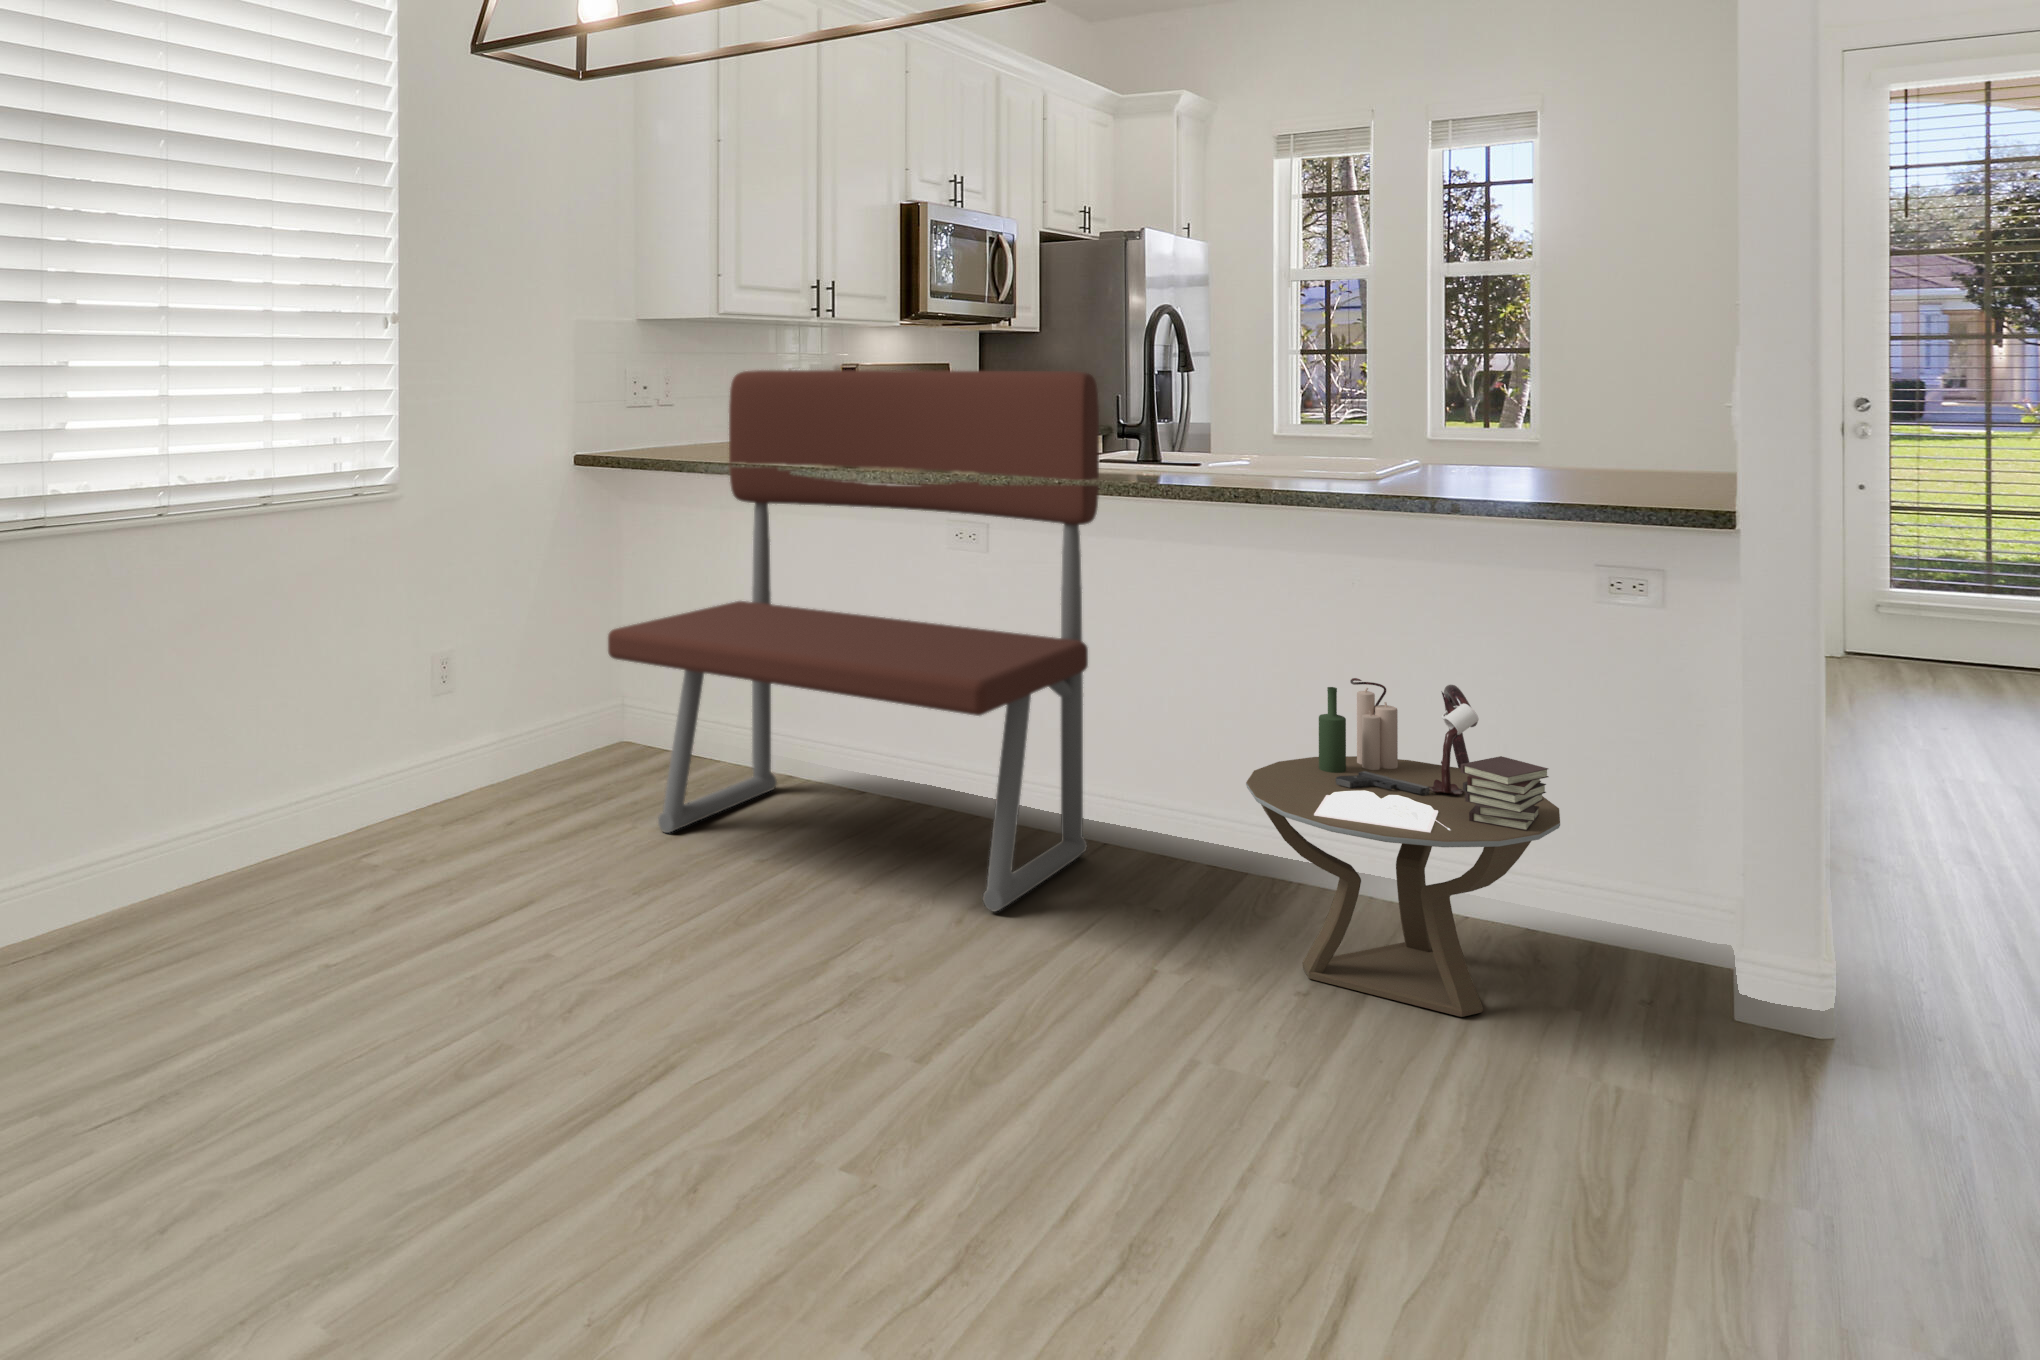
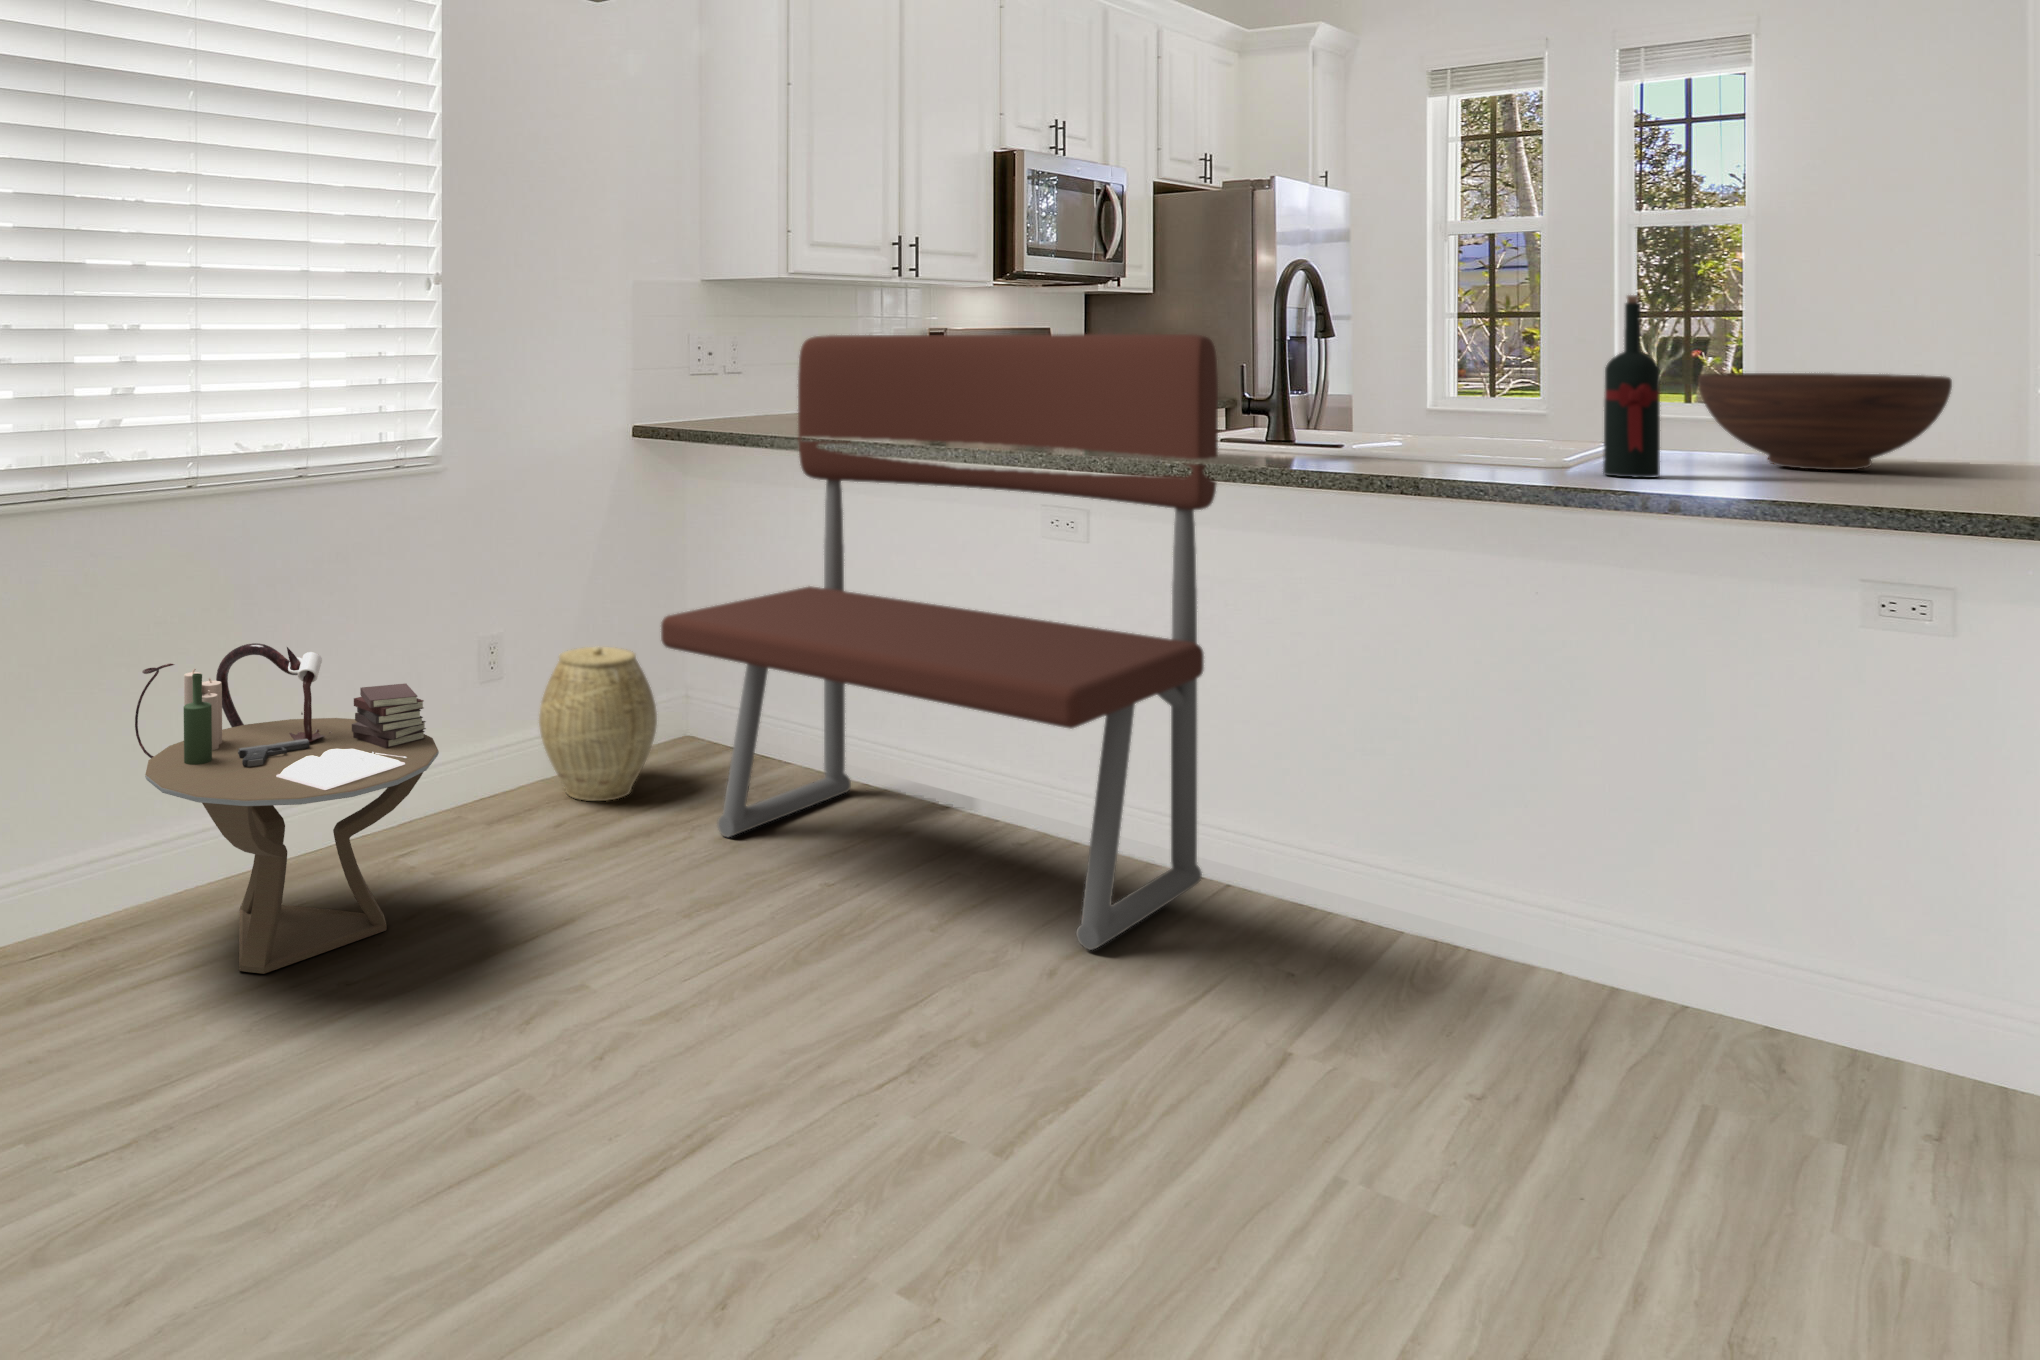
wine bottle: none [1407,341,1450,492] -> present [1603,295,1660,478]
fruit bowl: none [1482,405,1669,484] -> present [1698,373,1952,470]
woven basket: none [487,661,598,807] -> present [539,647,657,801]
side table: present [1246,678,1560,1017] -> present [135,643,439,974]

